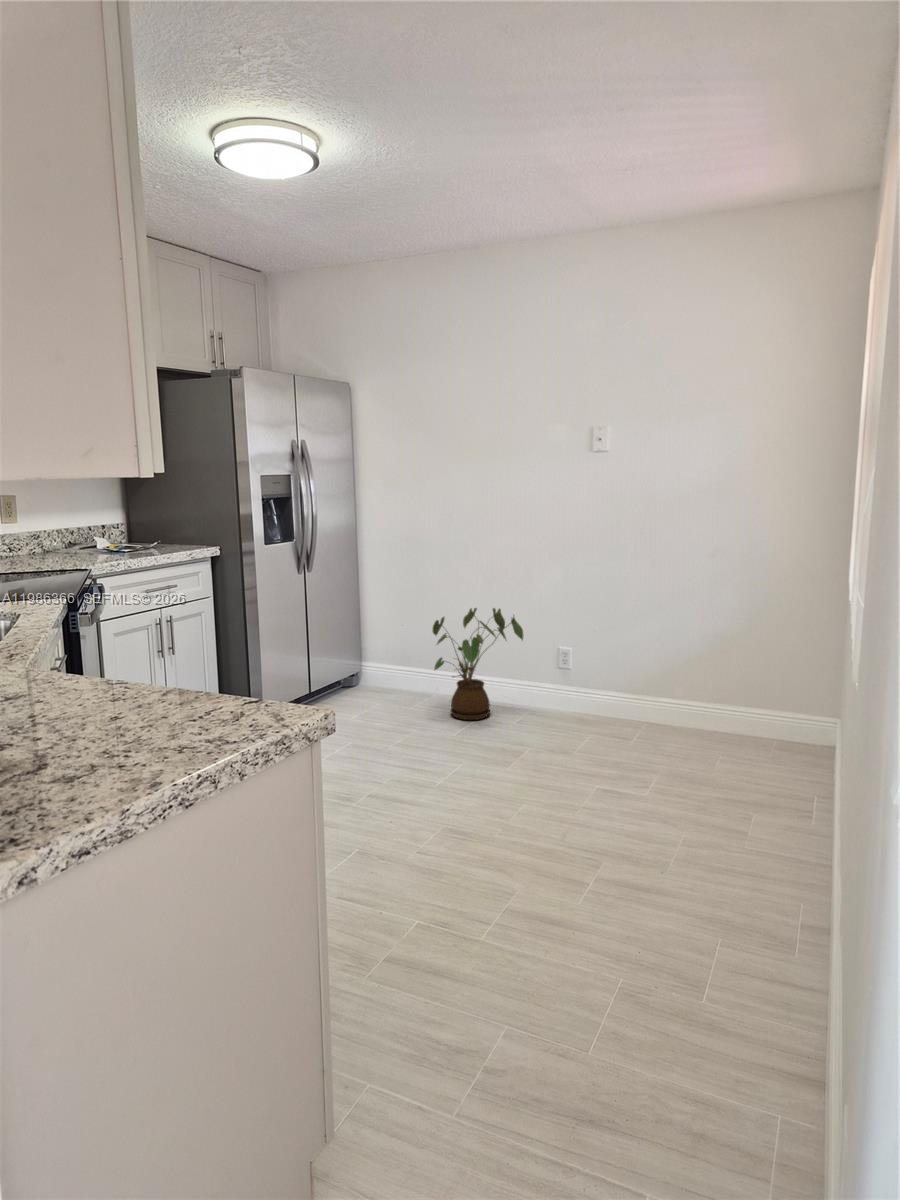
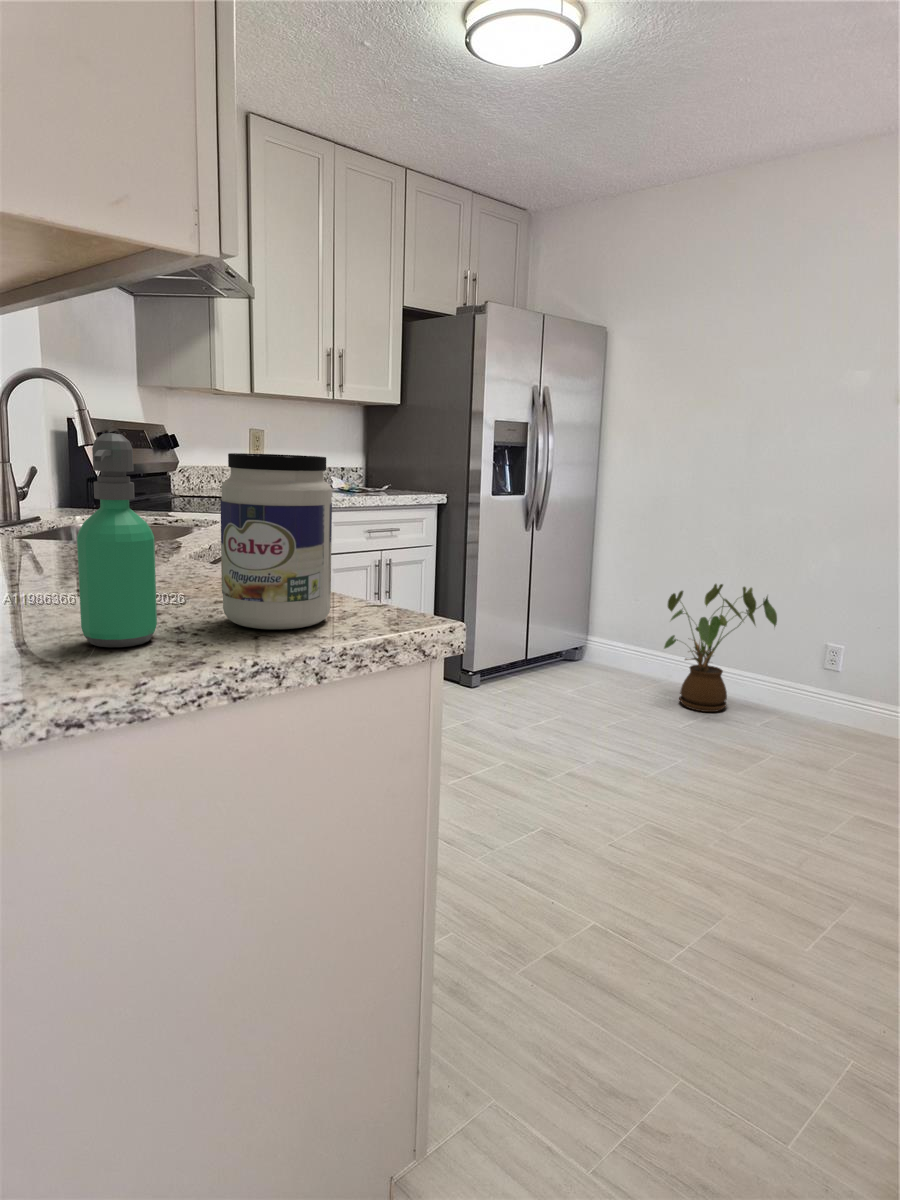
jar: none [130,591,228,741] -> present [220,453,332,629]
soap dispenser: none [25,604,98,781] -> present [77,433,157,647]

